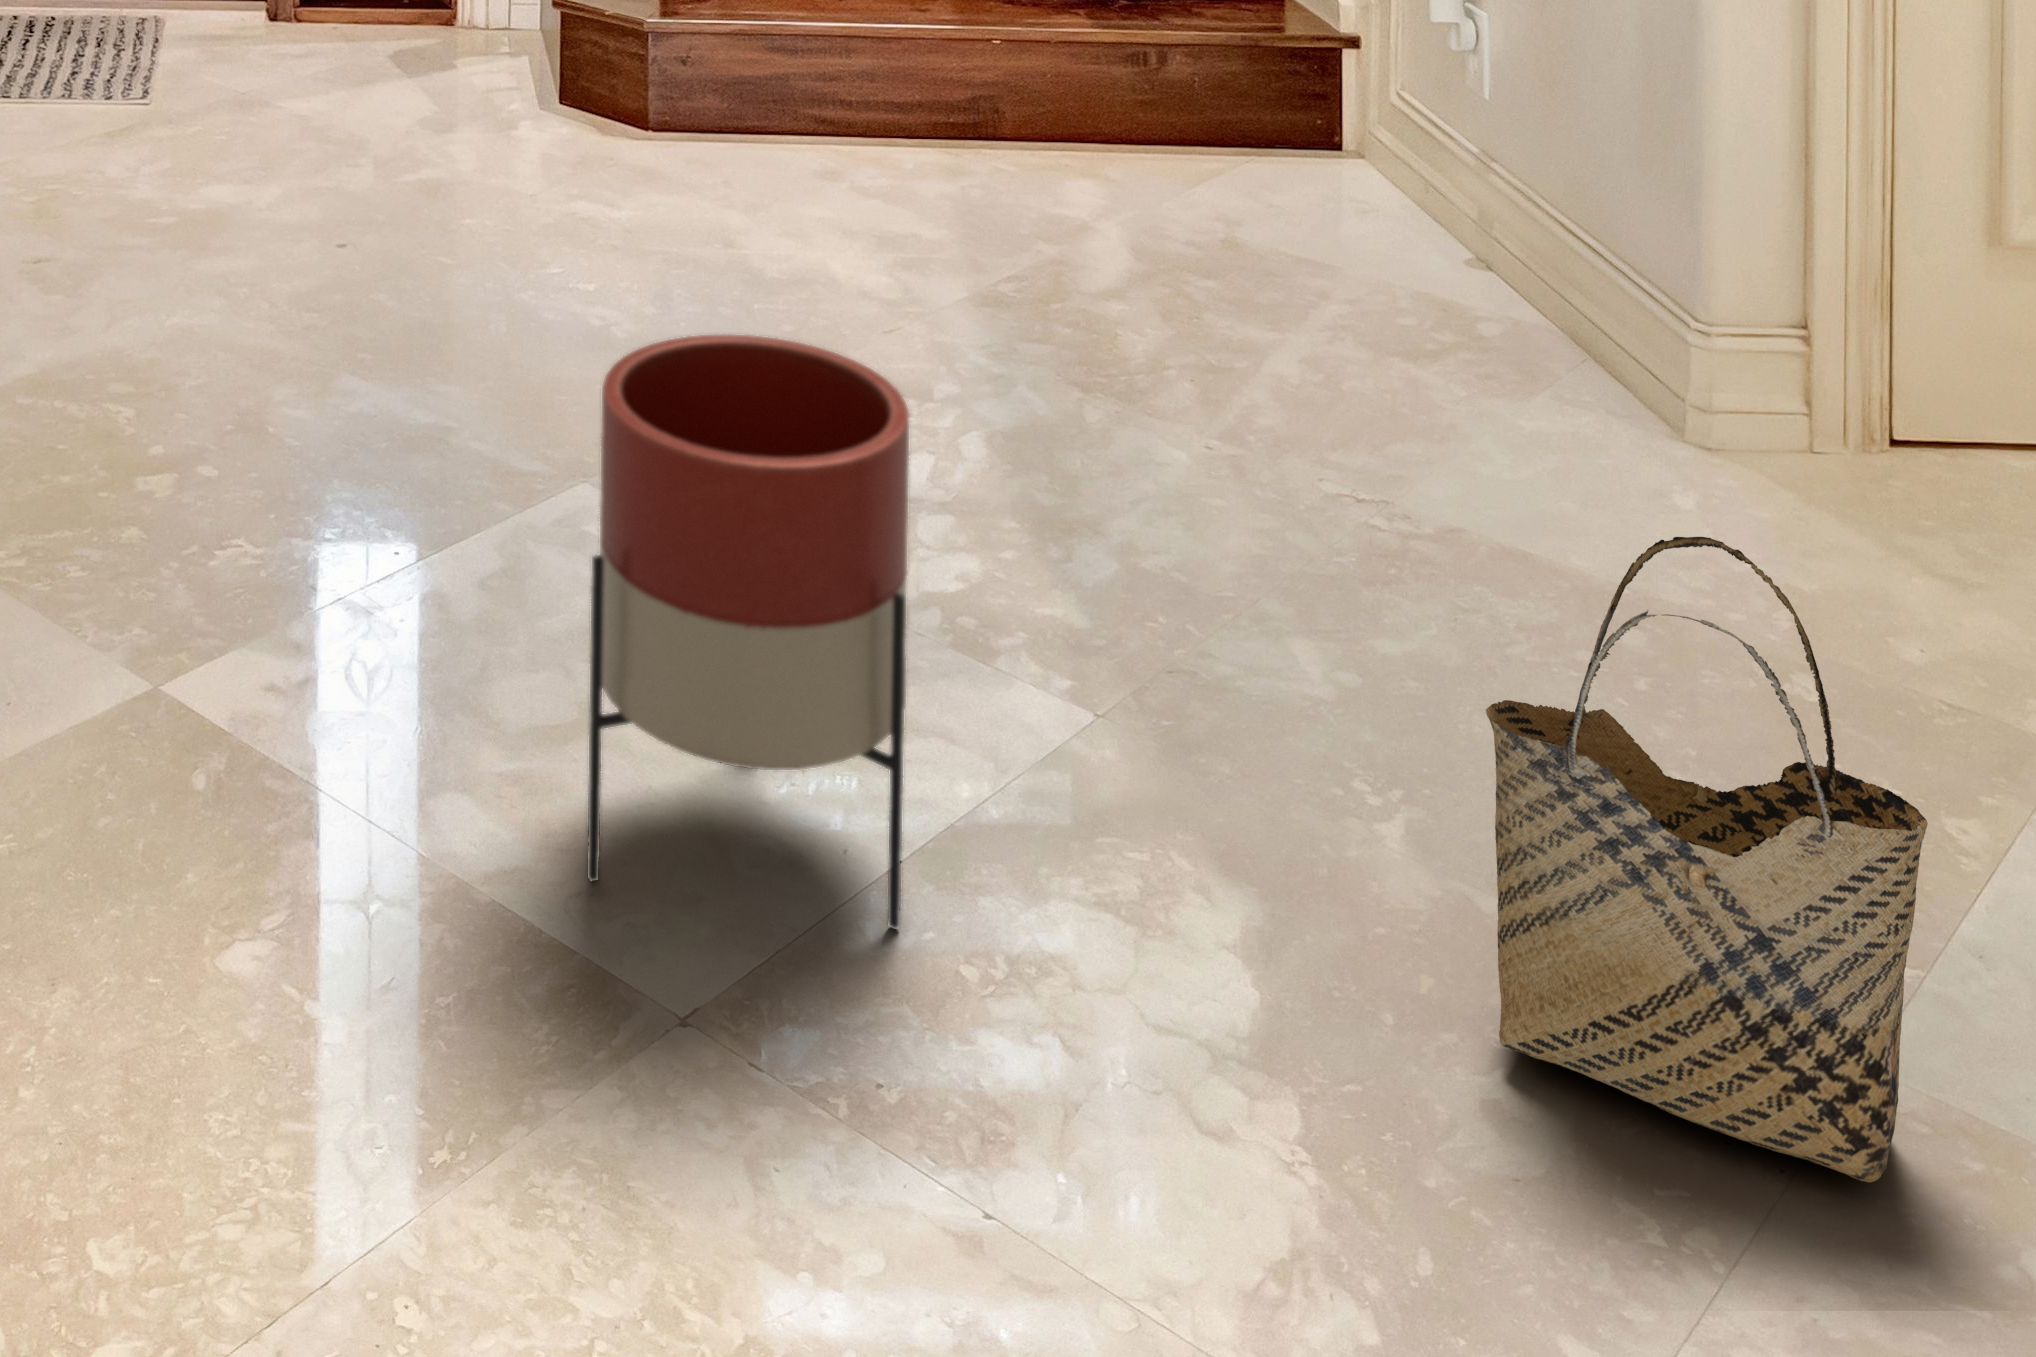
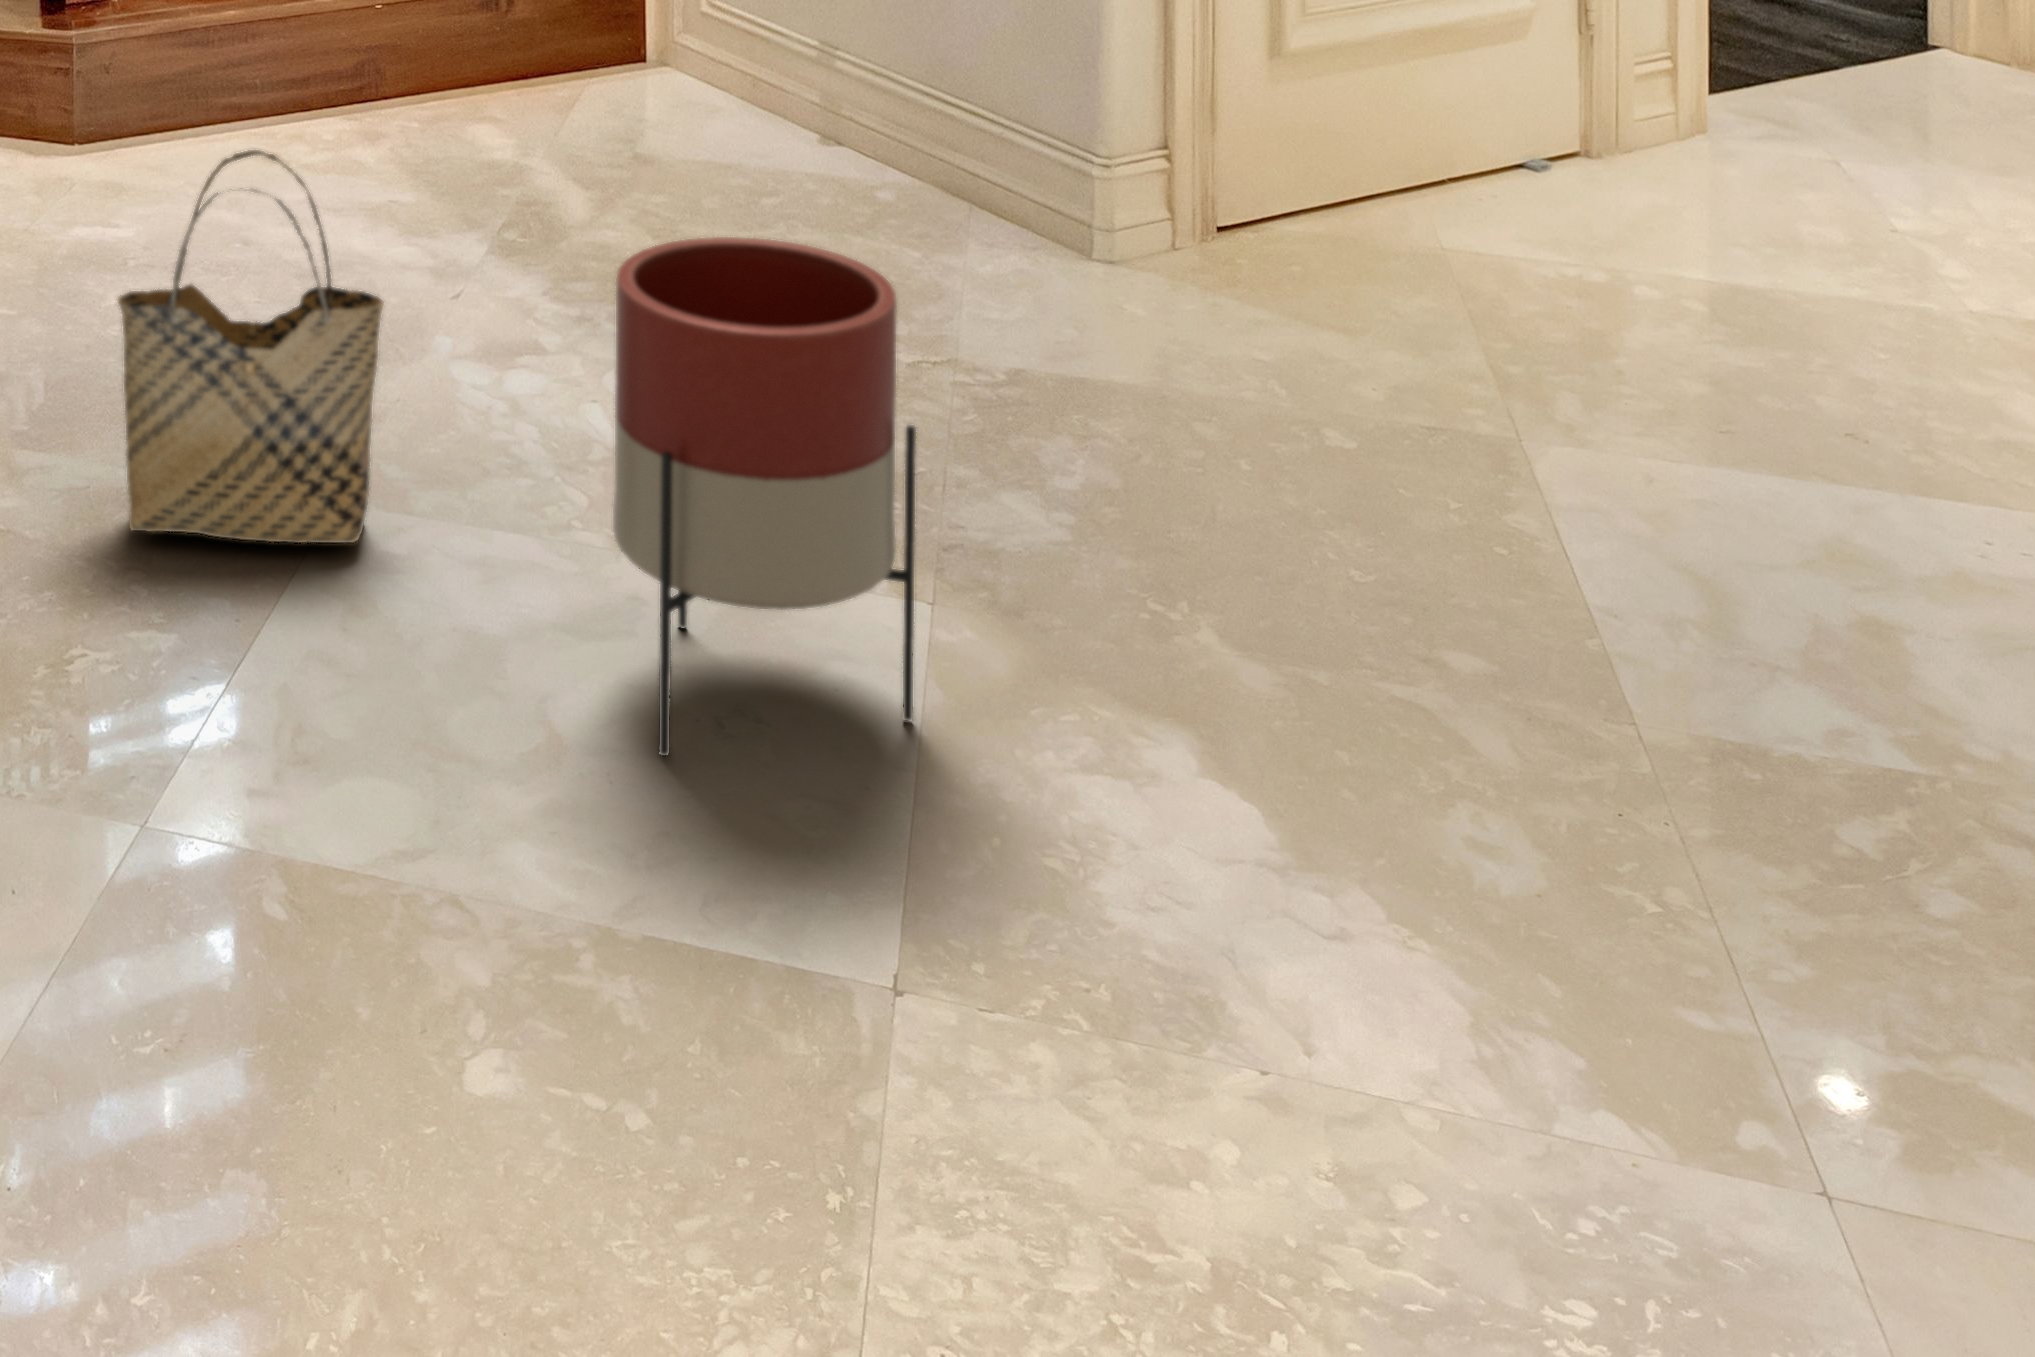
woven basket: present [1486,537,1928,1183] -> present [116,150,383,543]

